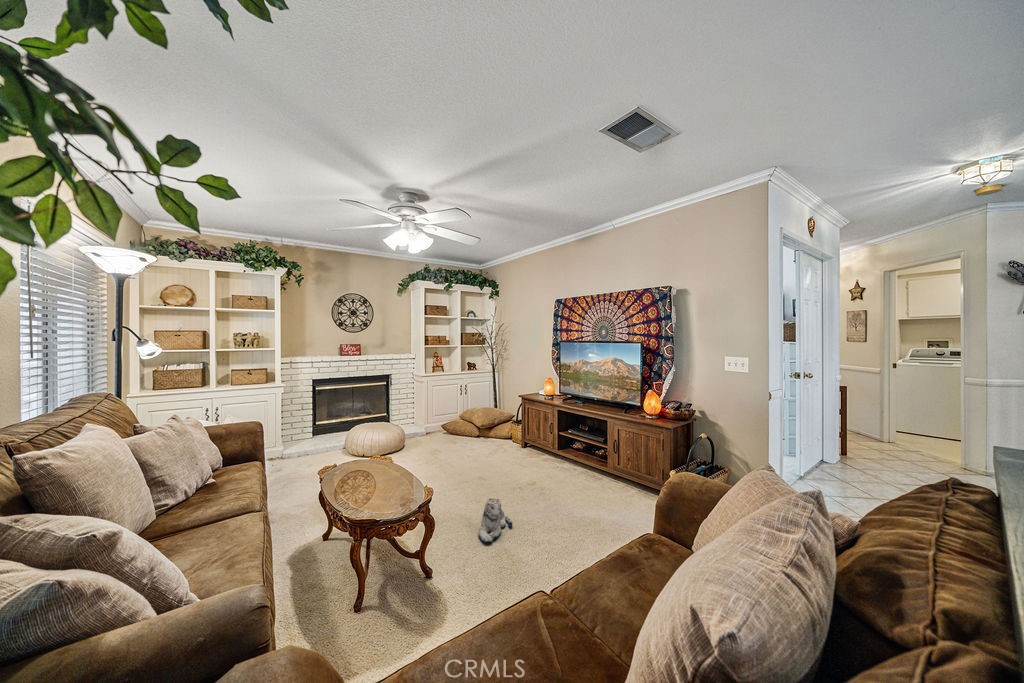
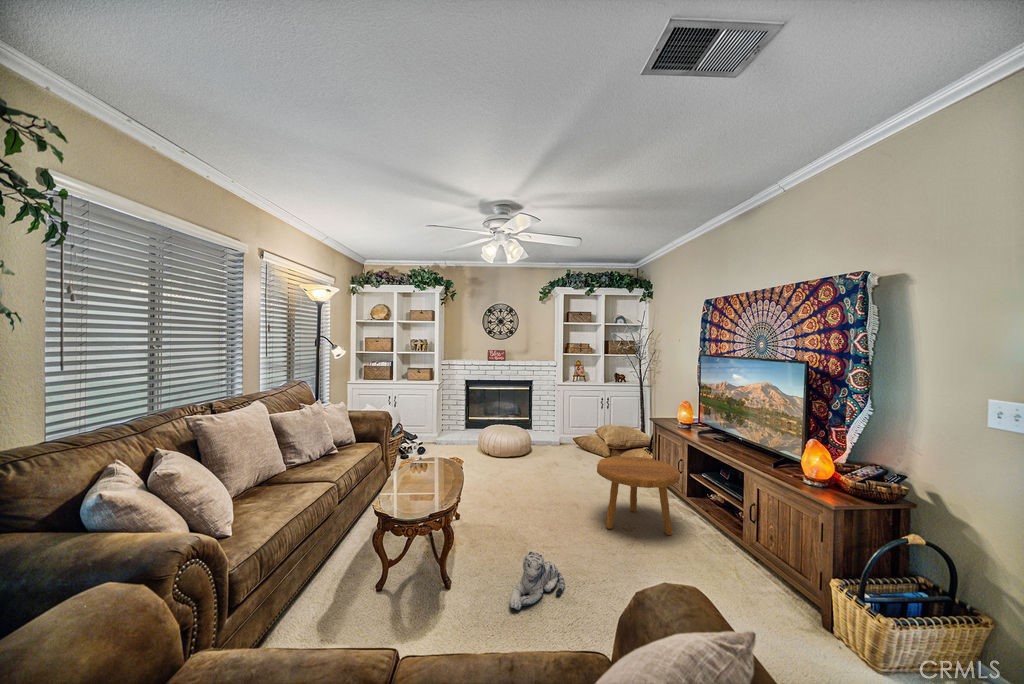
footstool: none [498,425,561,482] -> present [597,456,680,535]

